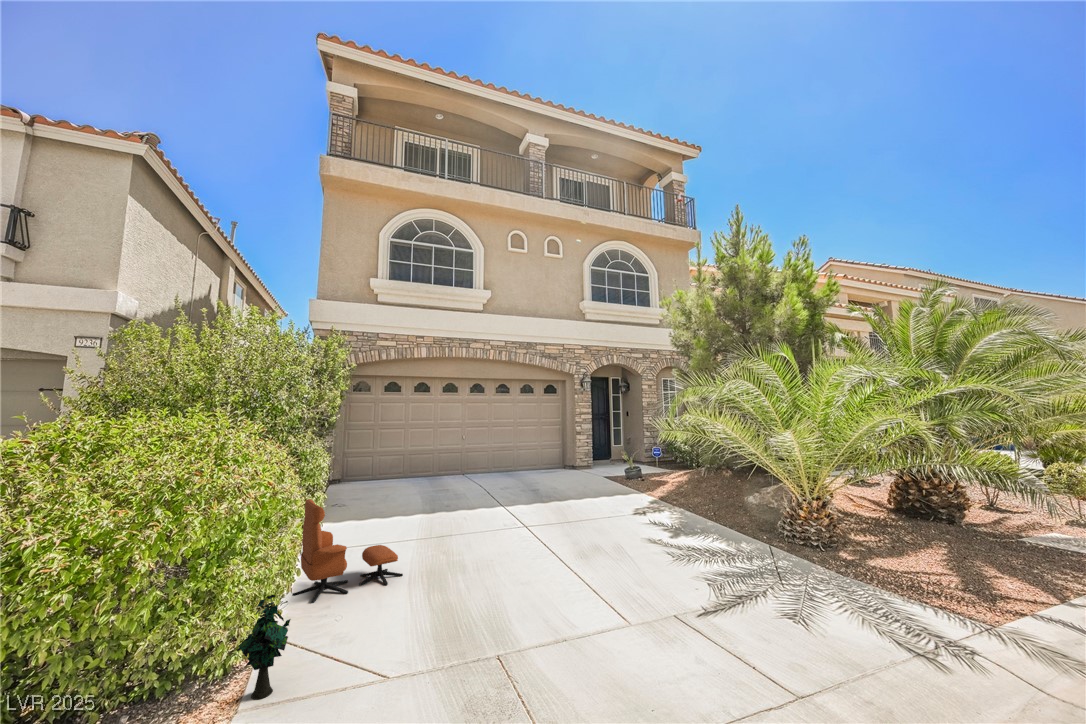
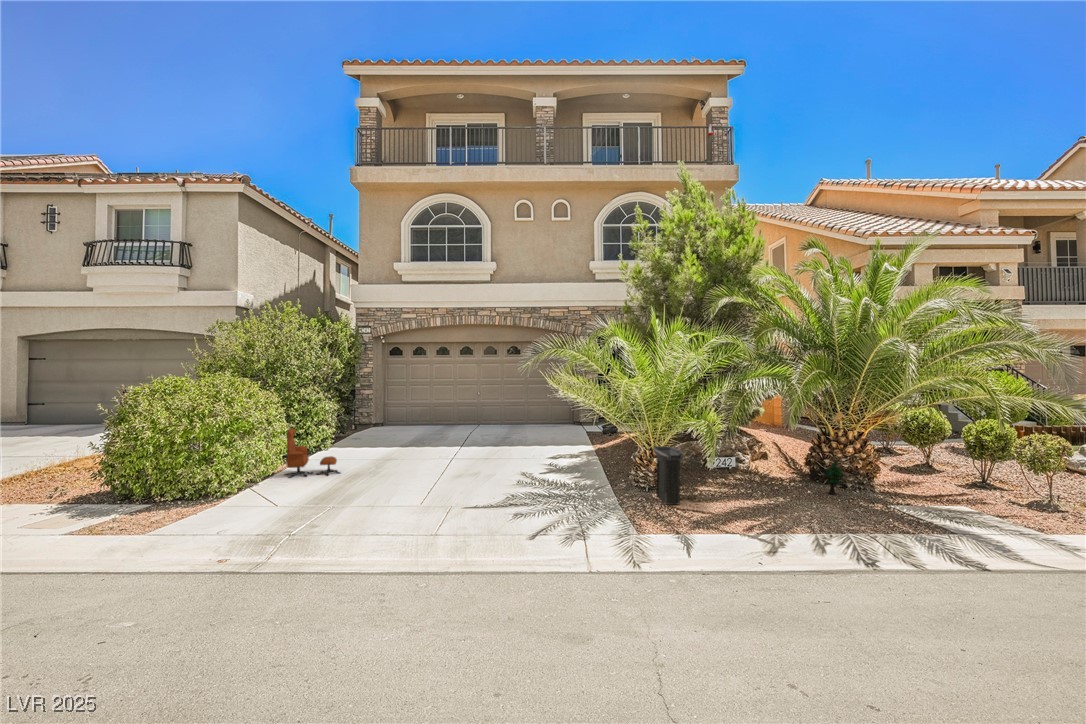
trash can: none [893,487,979,570] -> present [654,446,683,505]
decorative plant: present [237,595,291,699] -> present [823,460,844,495]

